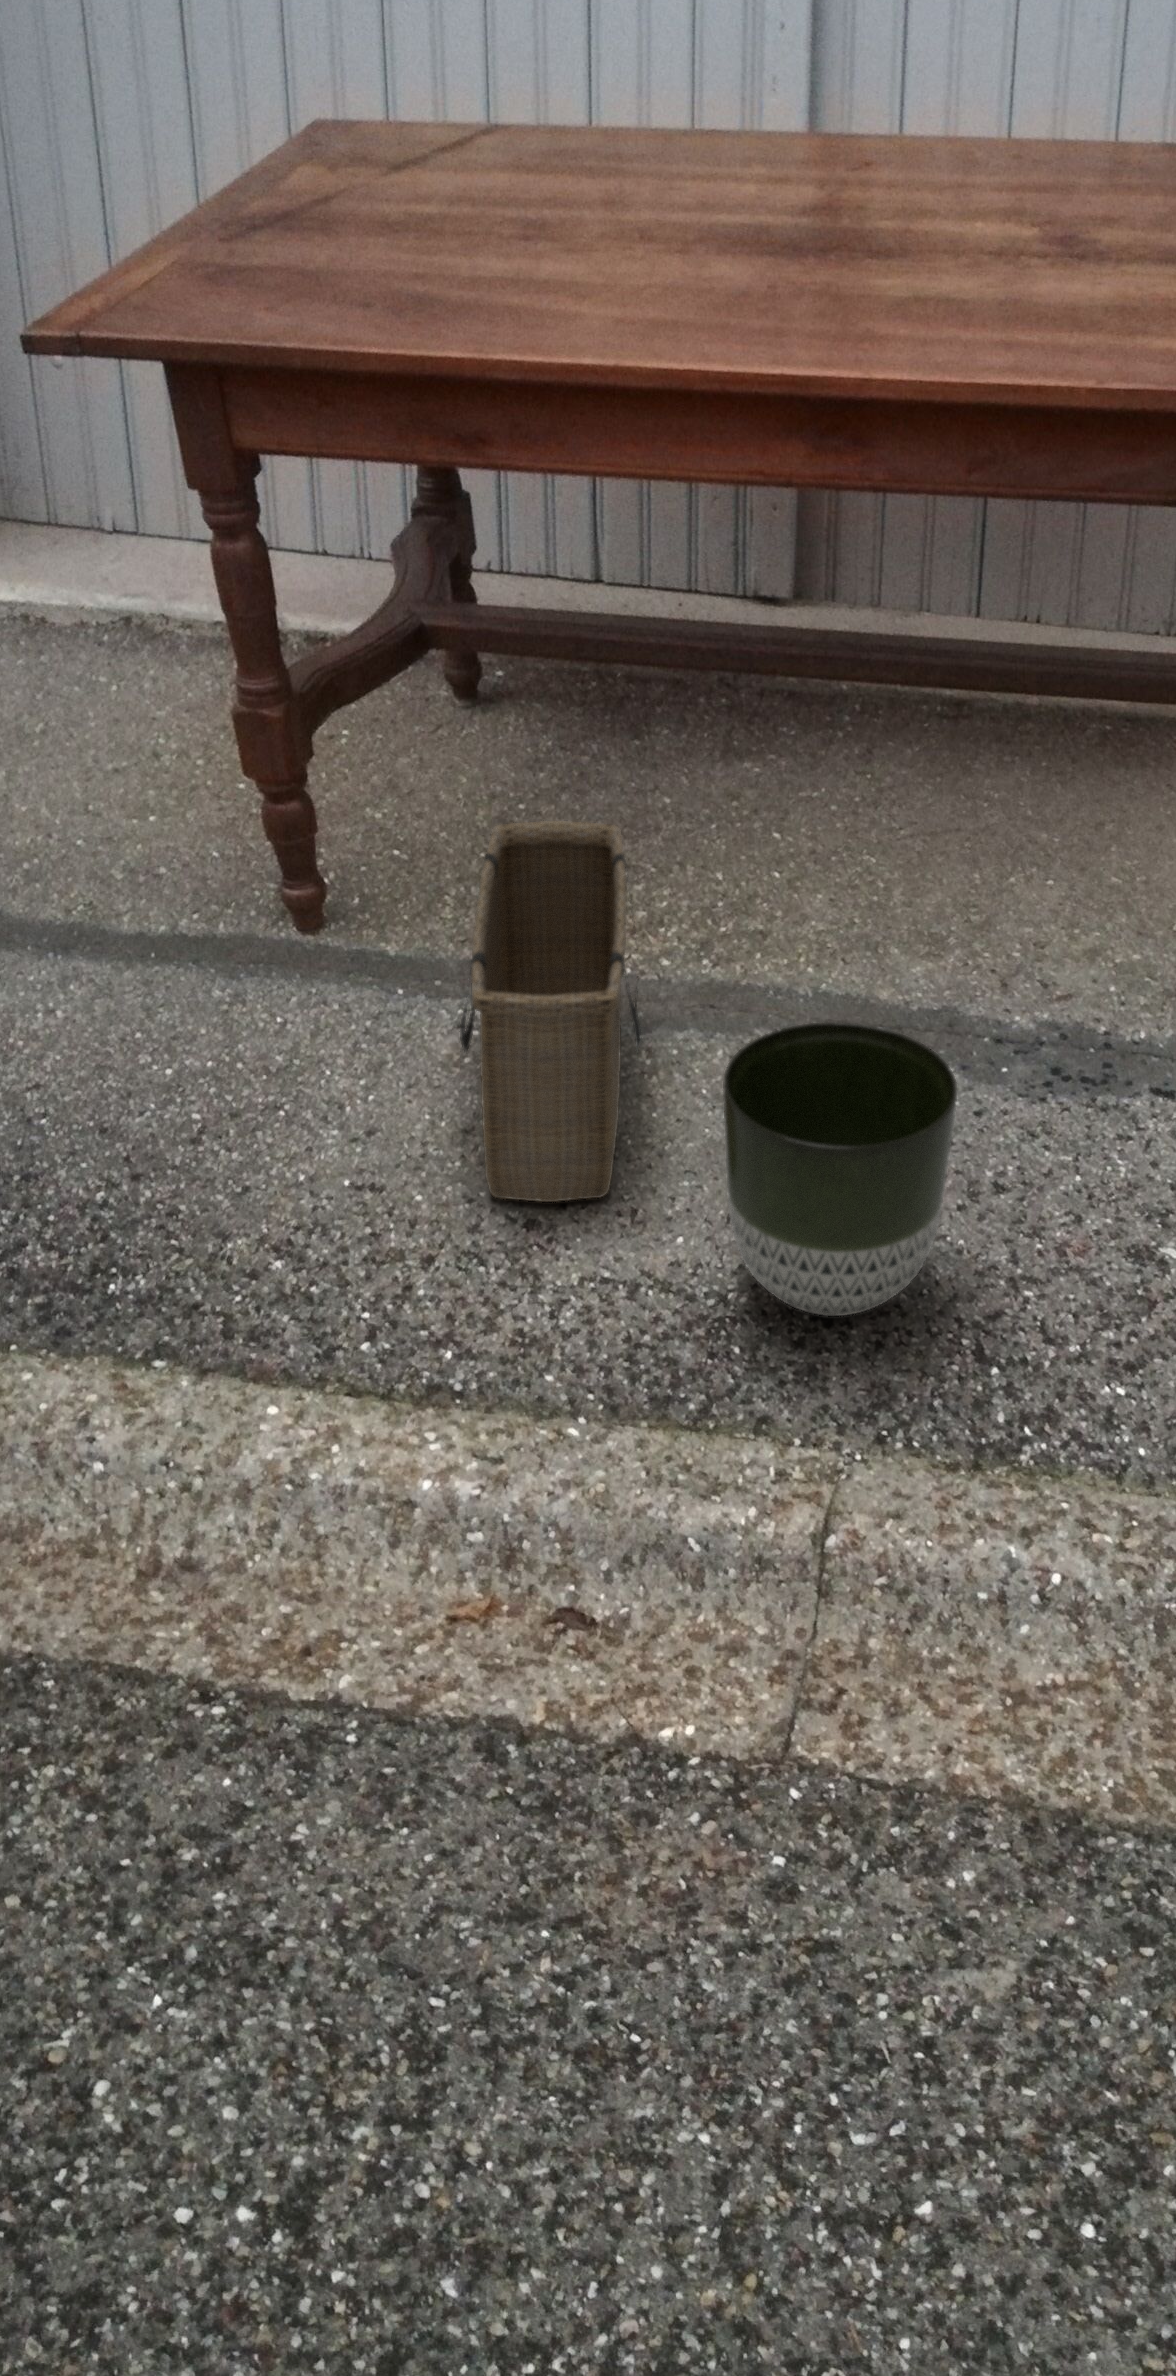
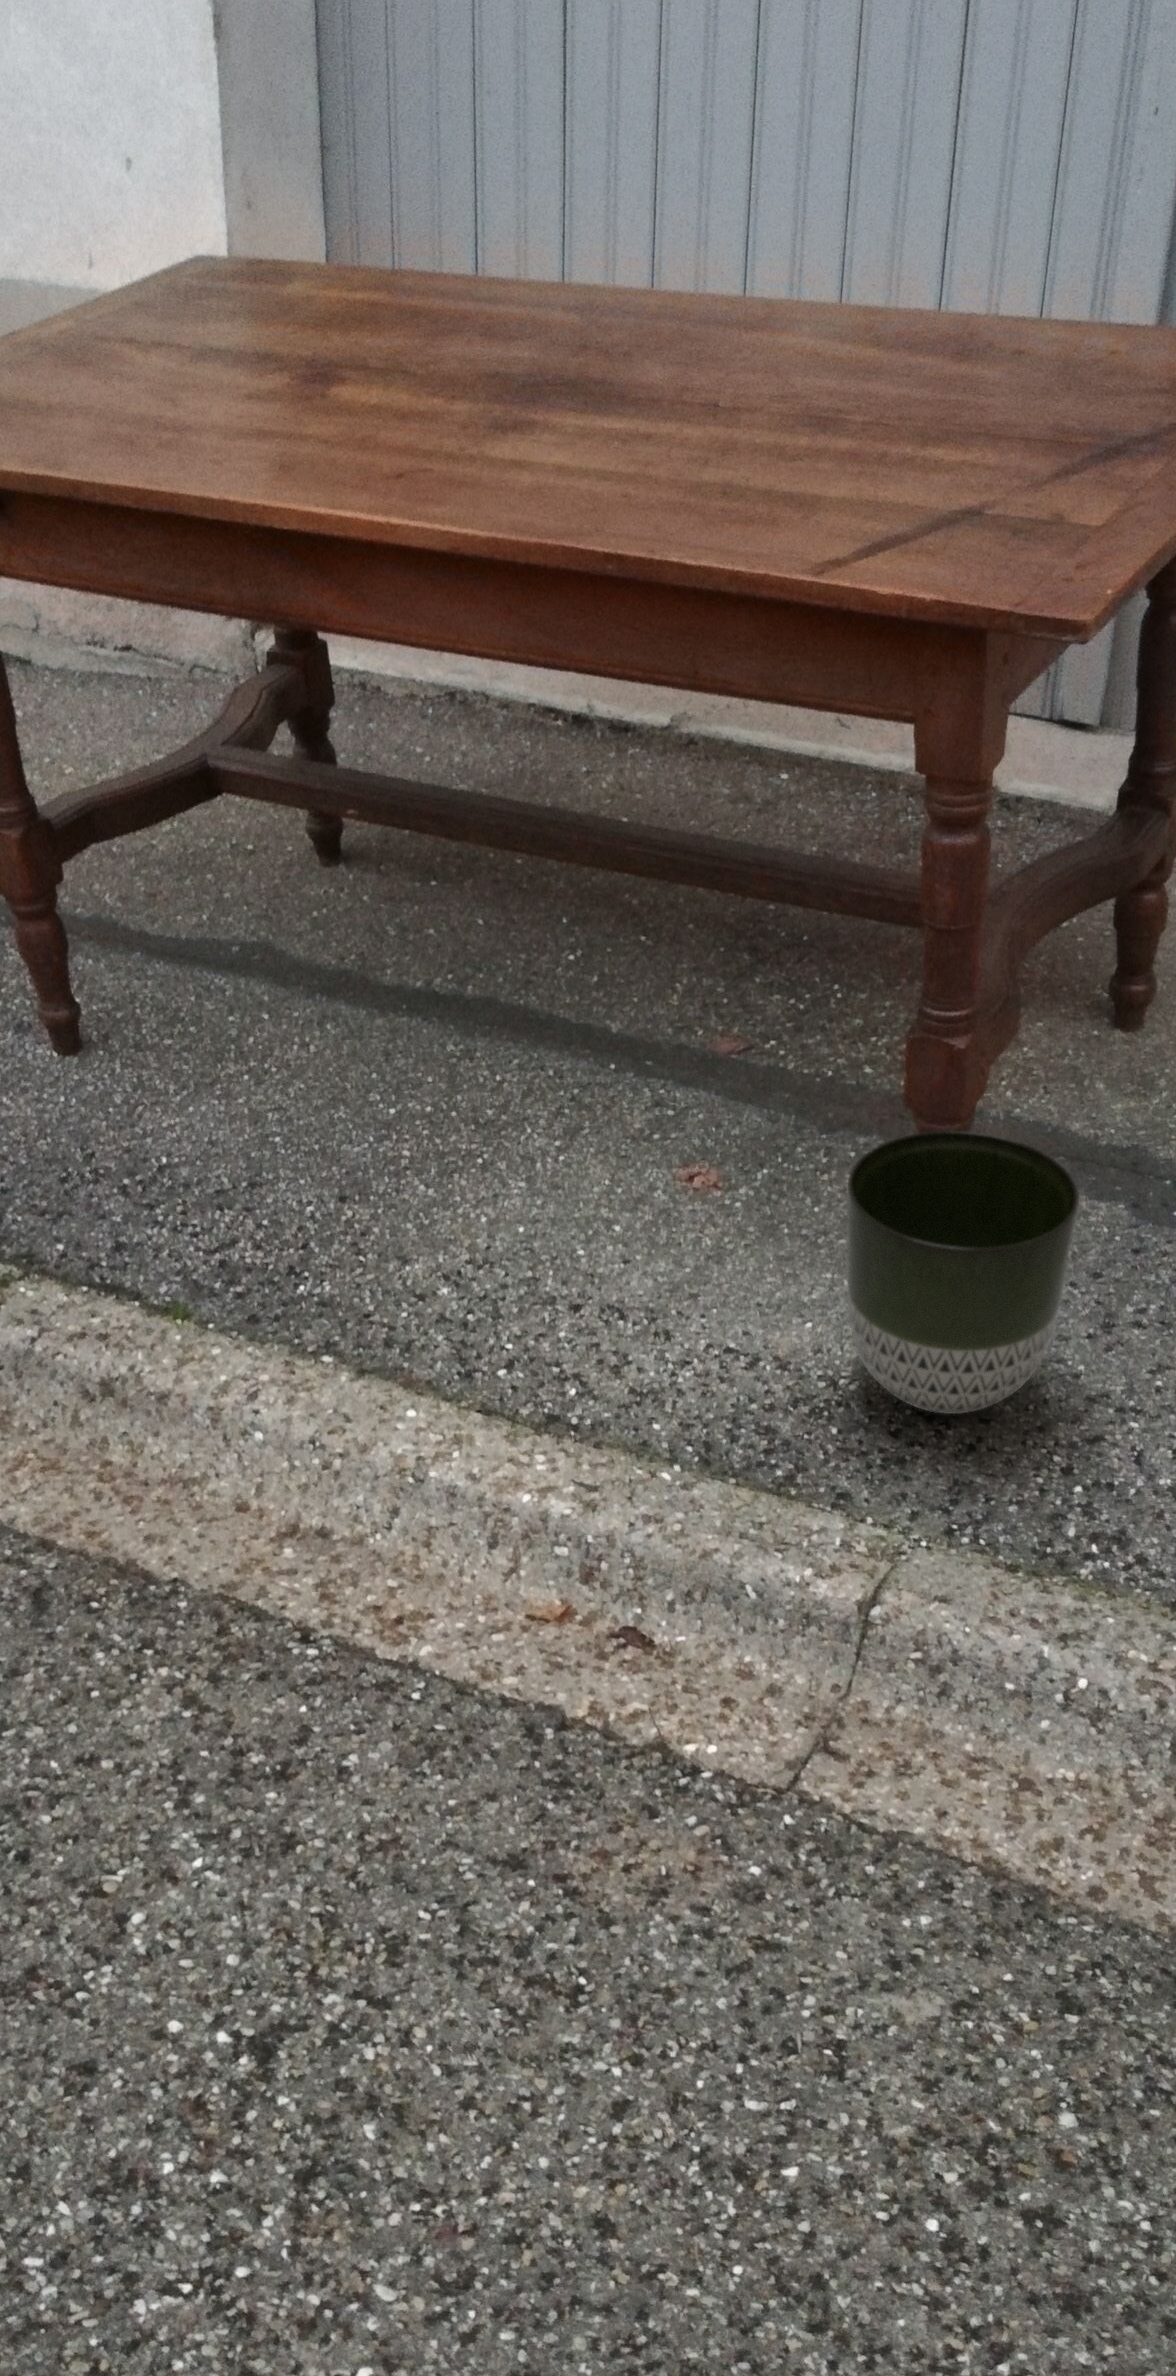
basket: present [460,821,642,1202] -> none [641,917,836,1277]

